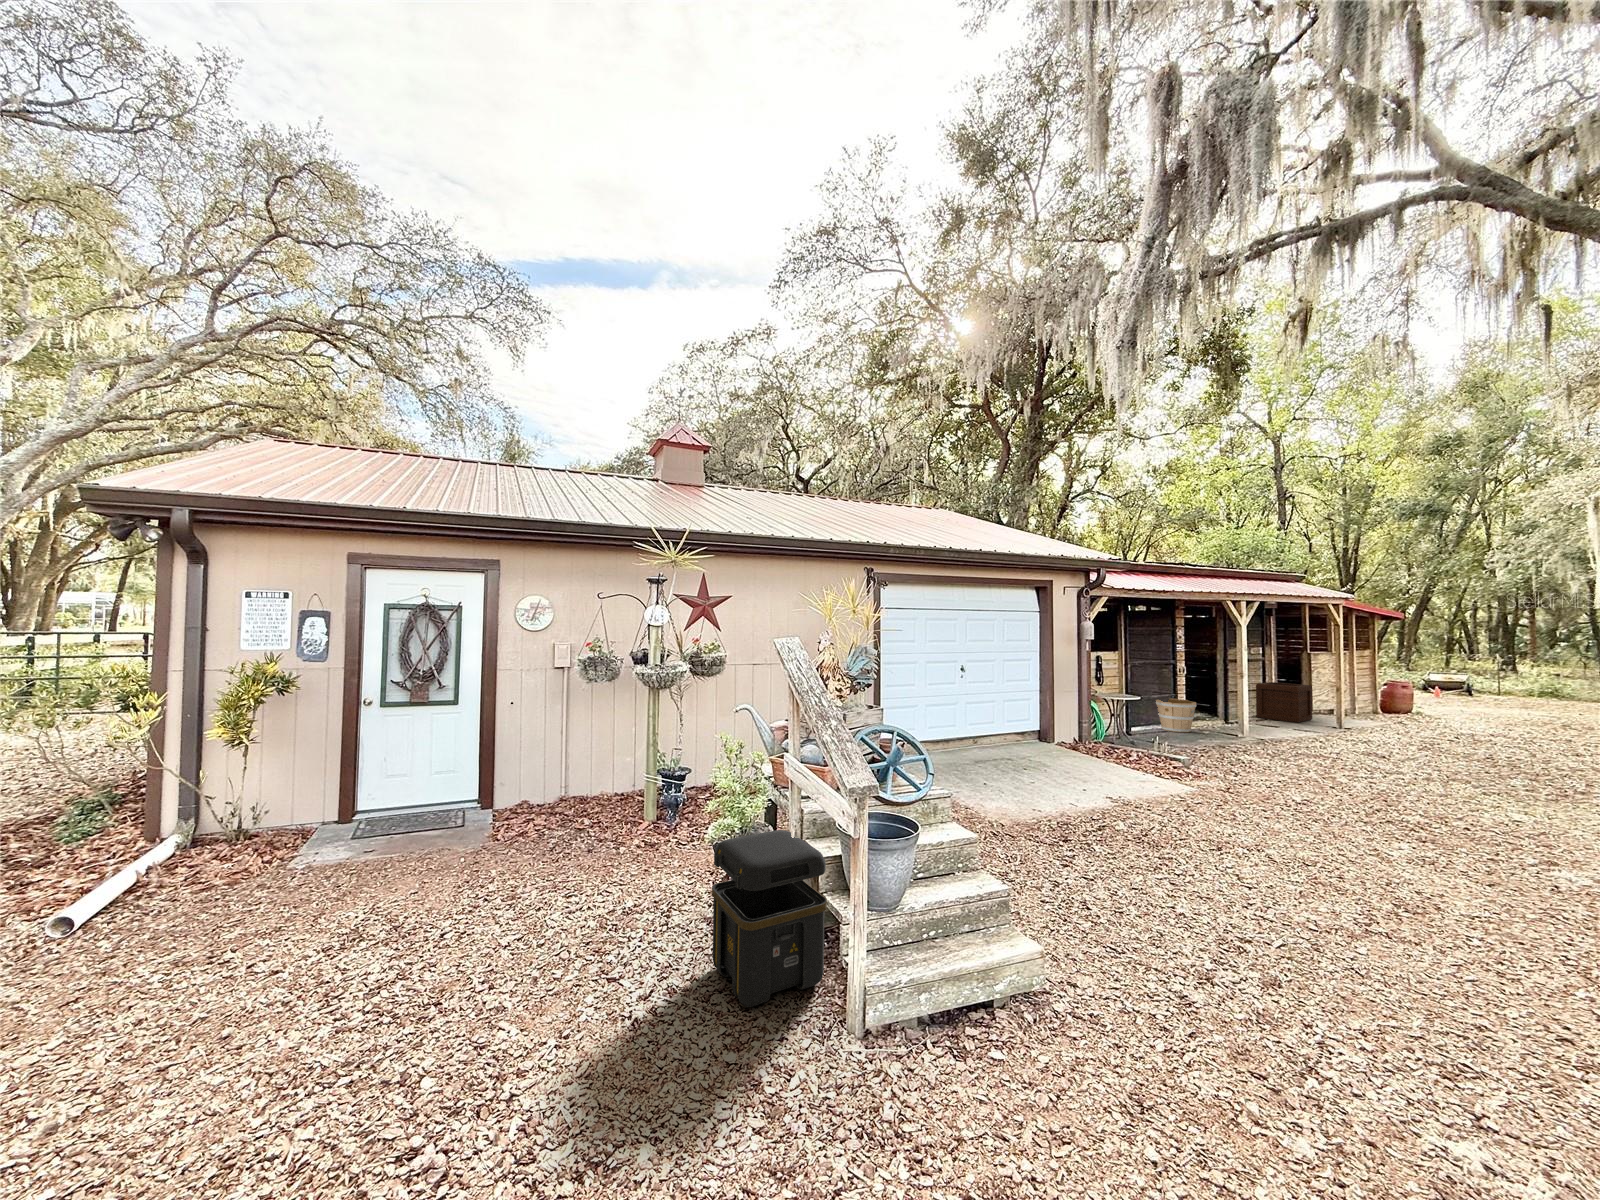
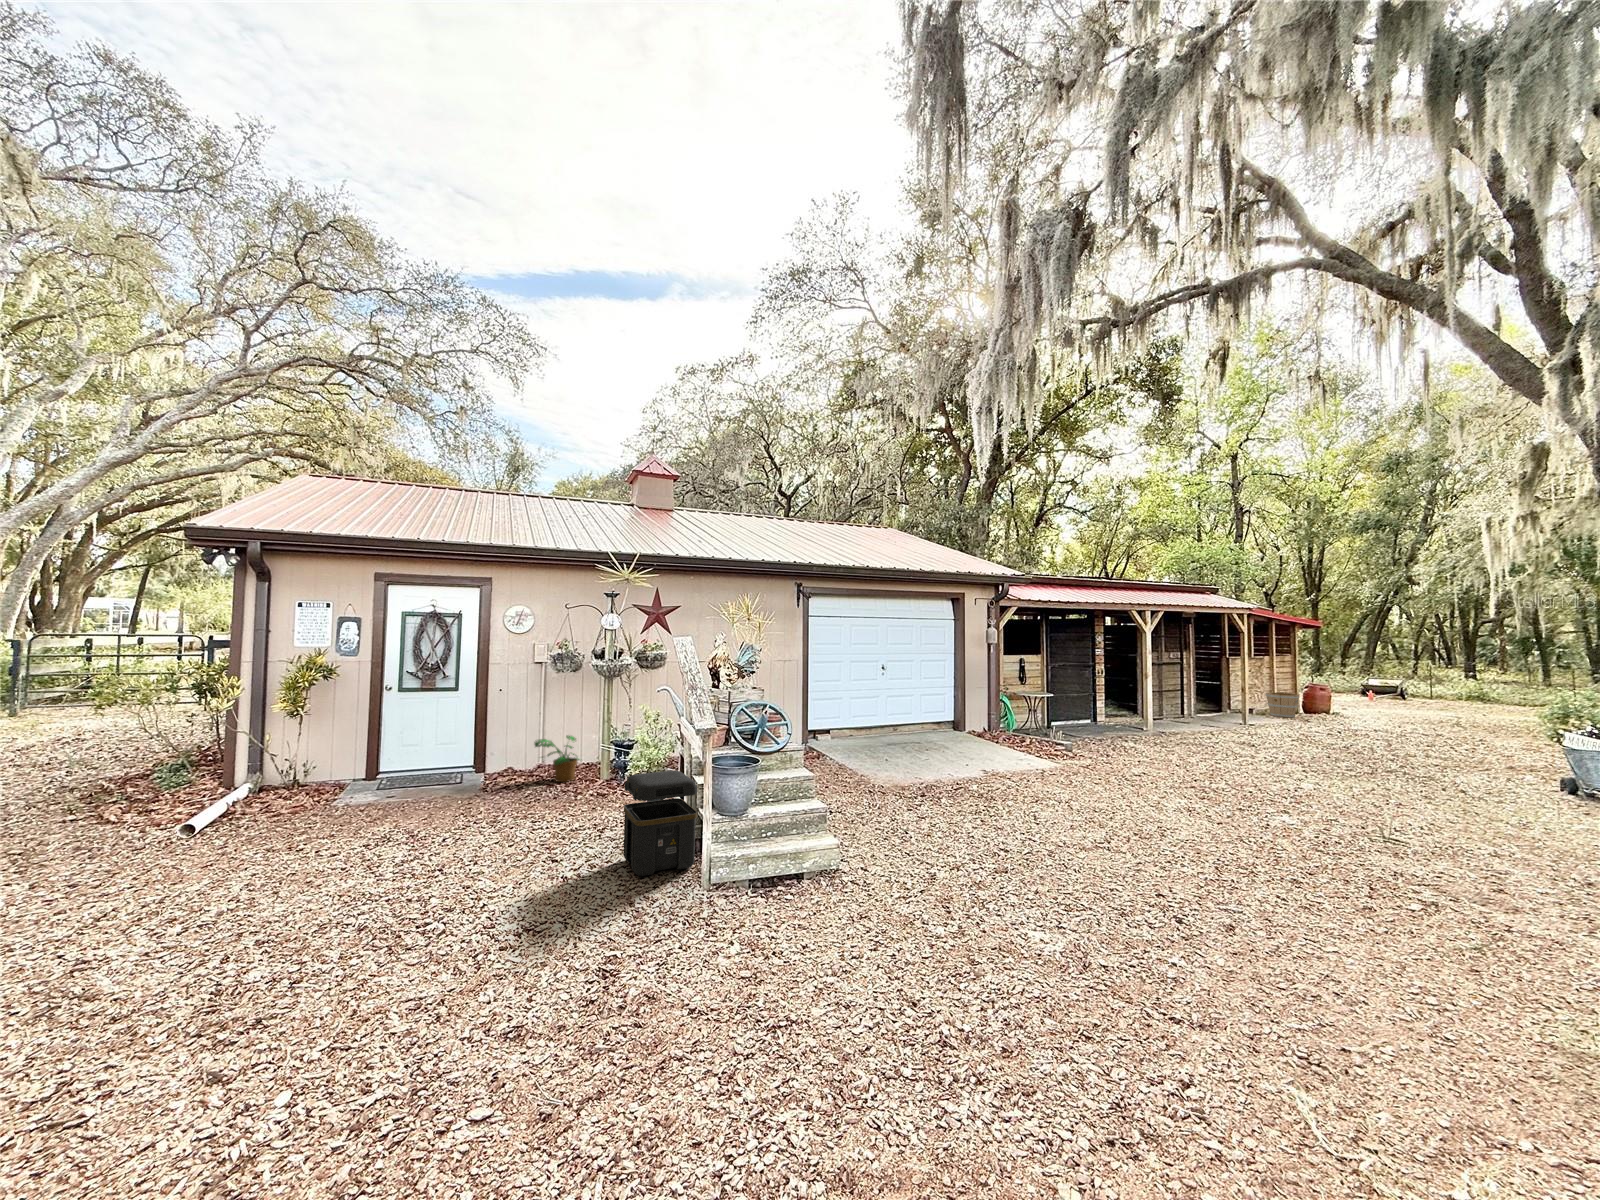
wooden crate: present [1256,682,1312,723] -> none [1178,685,1228,722]
wooden bucket: present [1156,698,1196,732] -> present [1265,692,1299,718]
potted plant: none [560,759,620,821] -> present [534,736,580,782]

